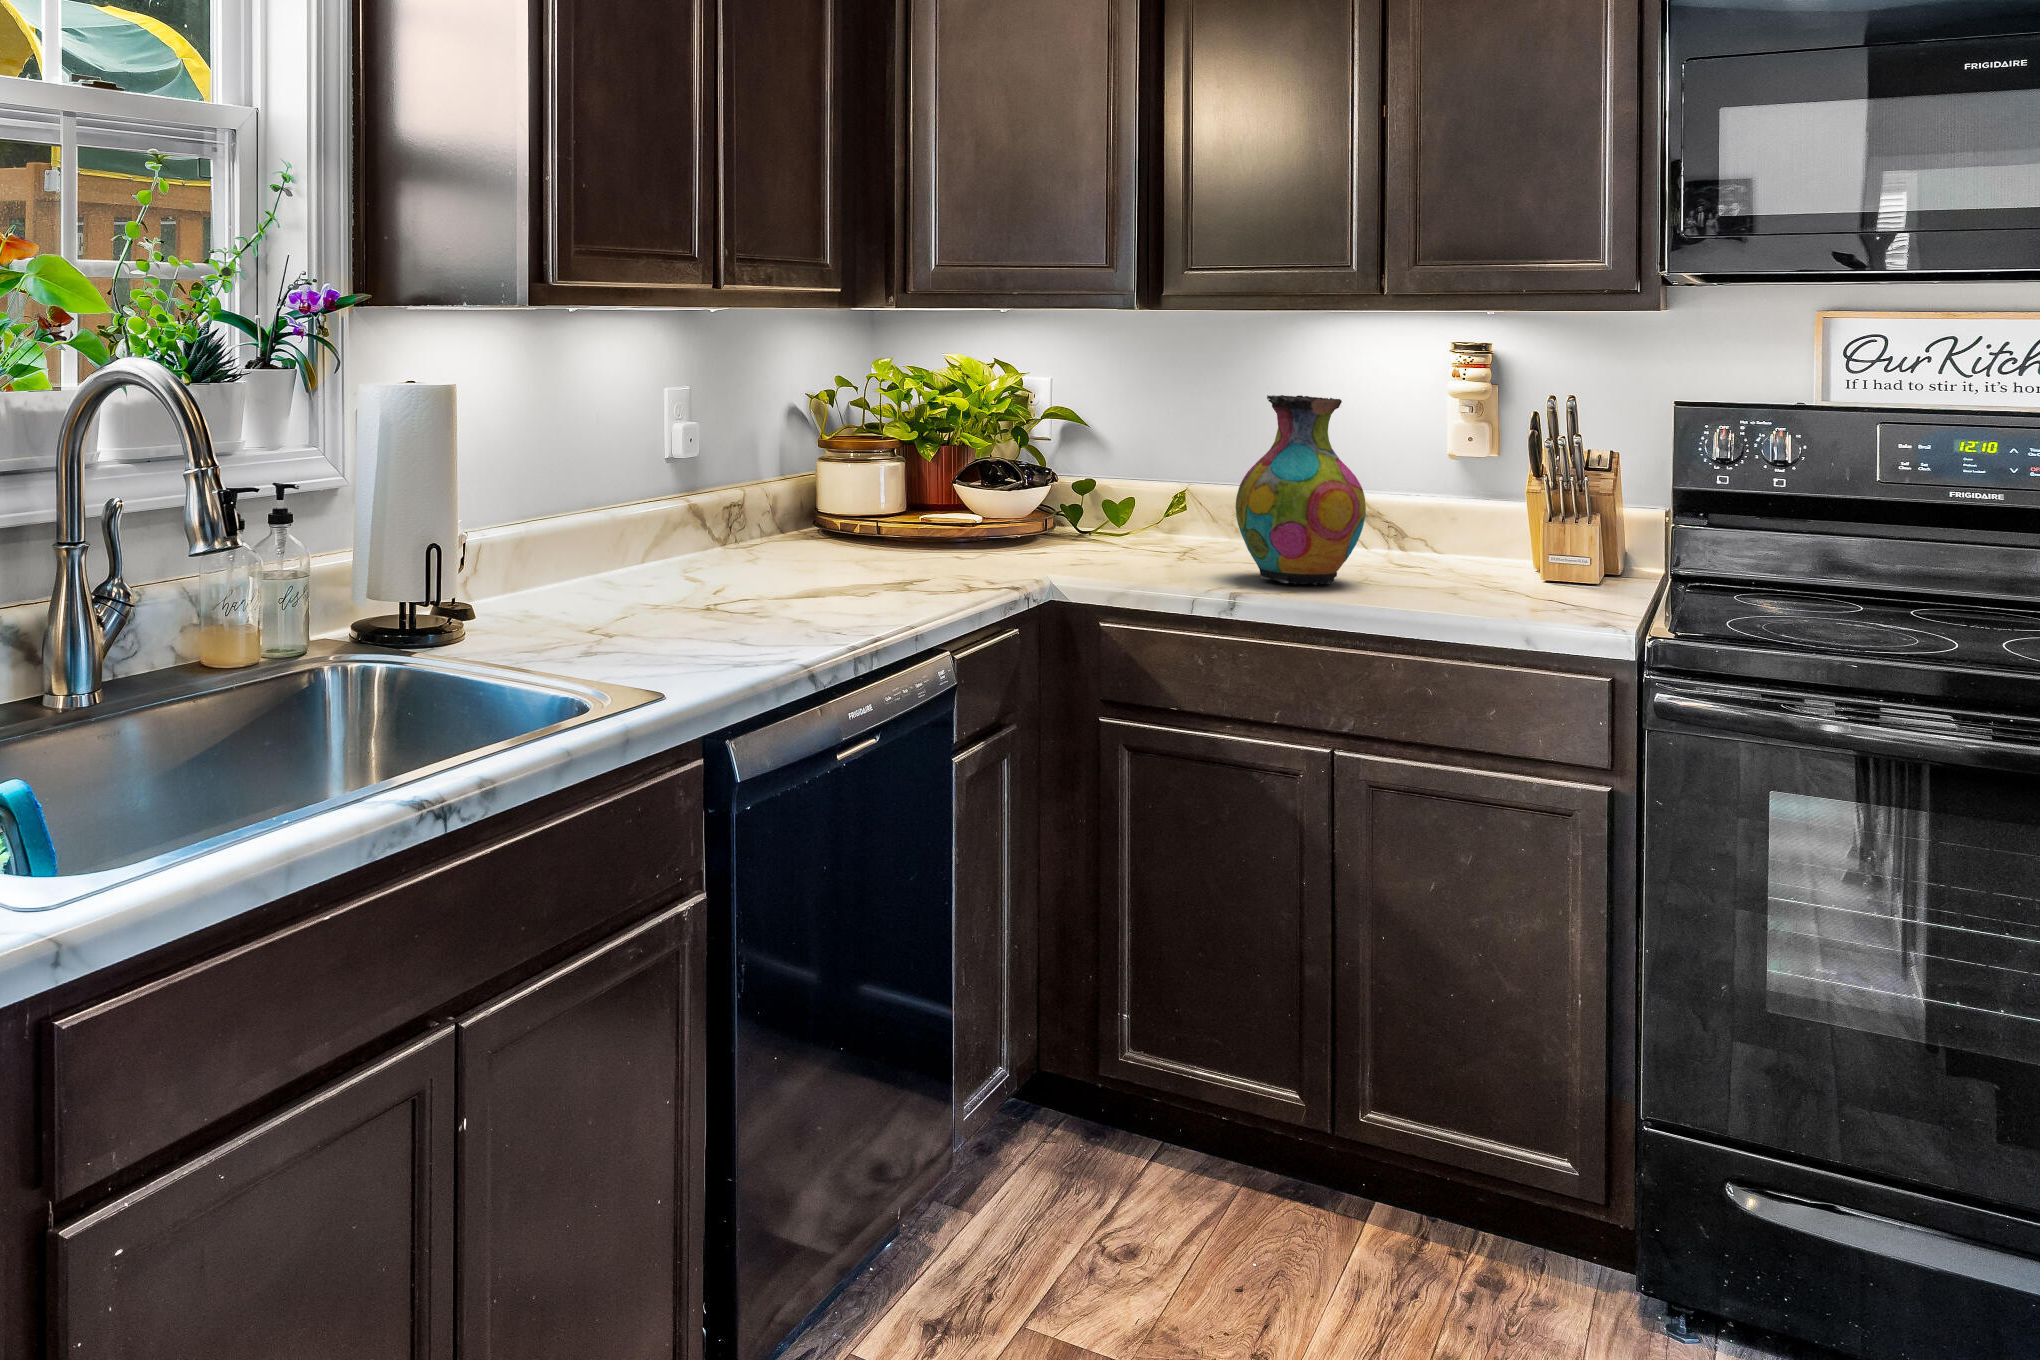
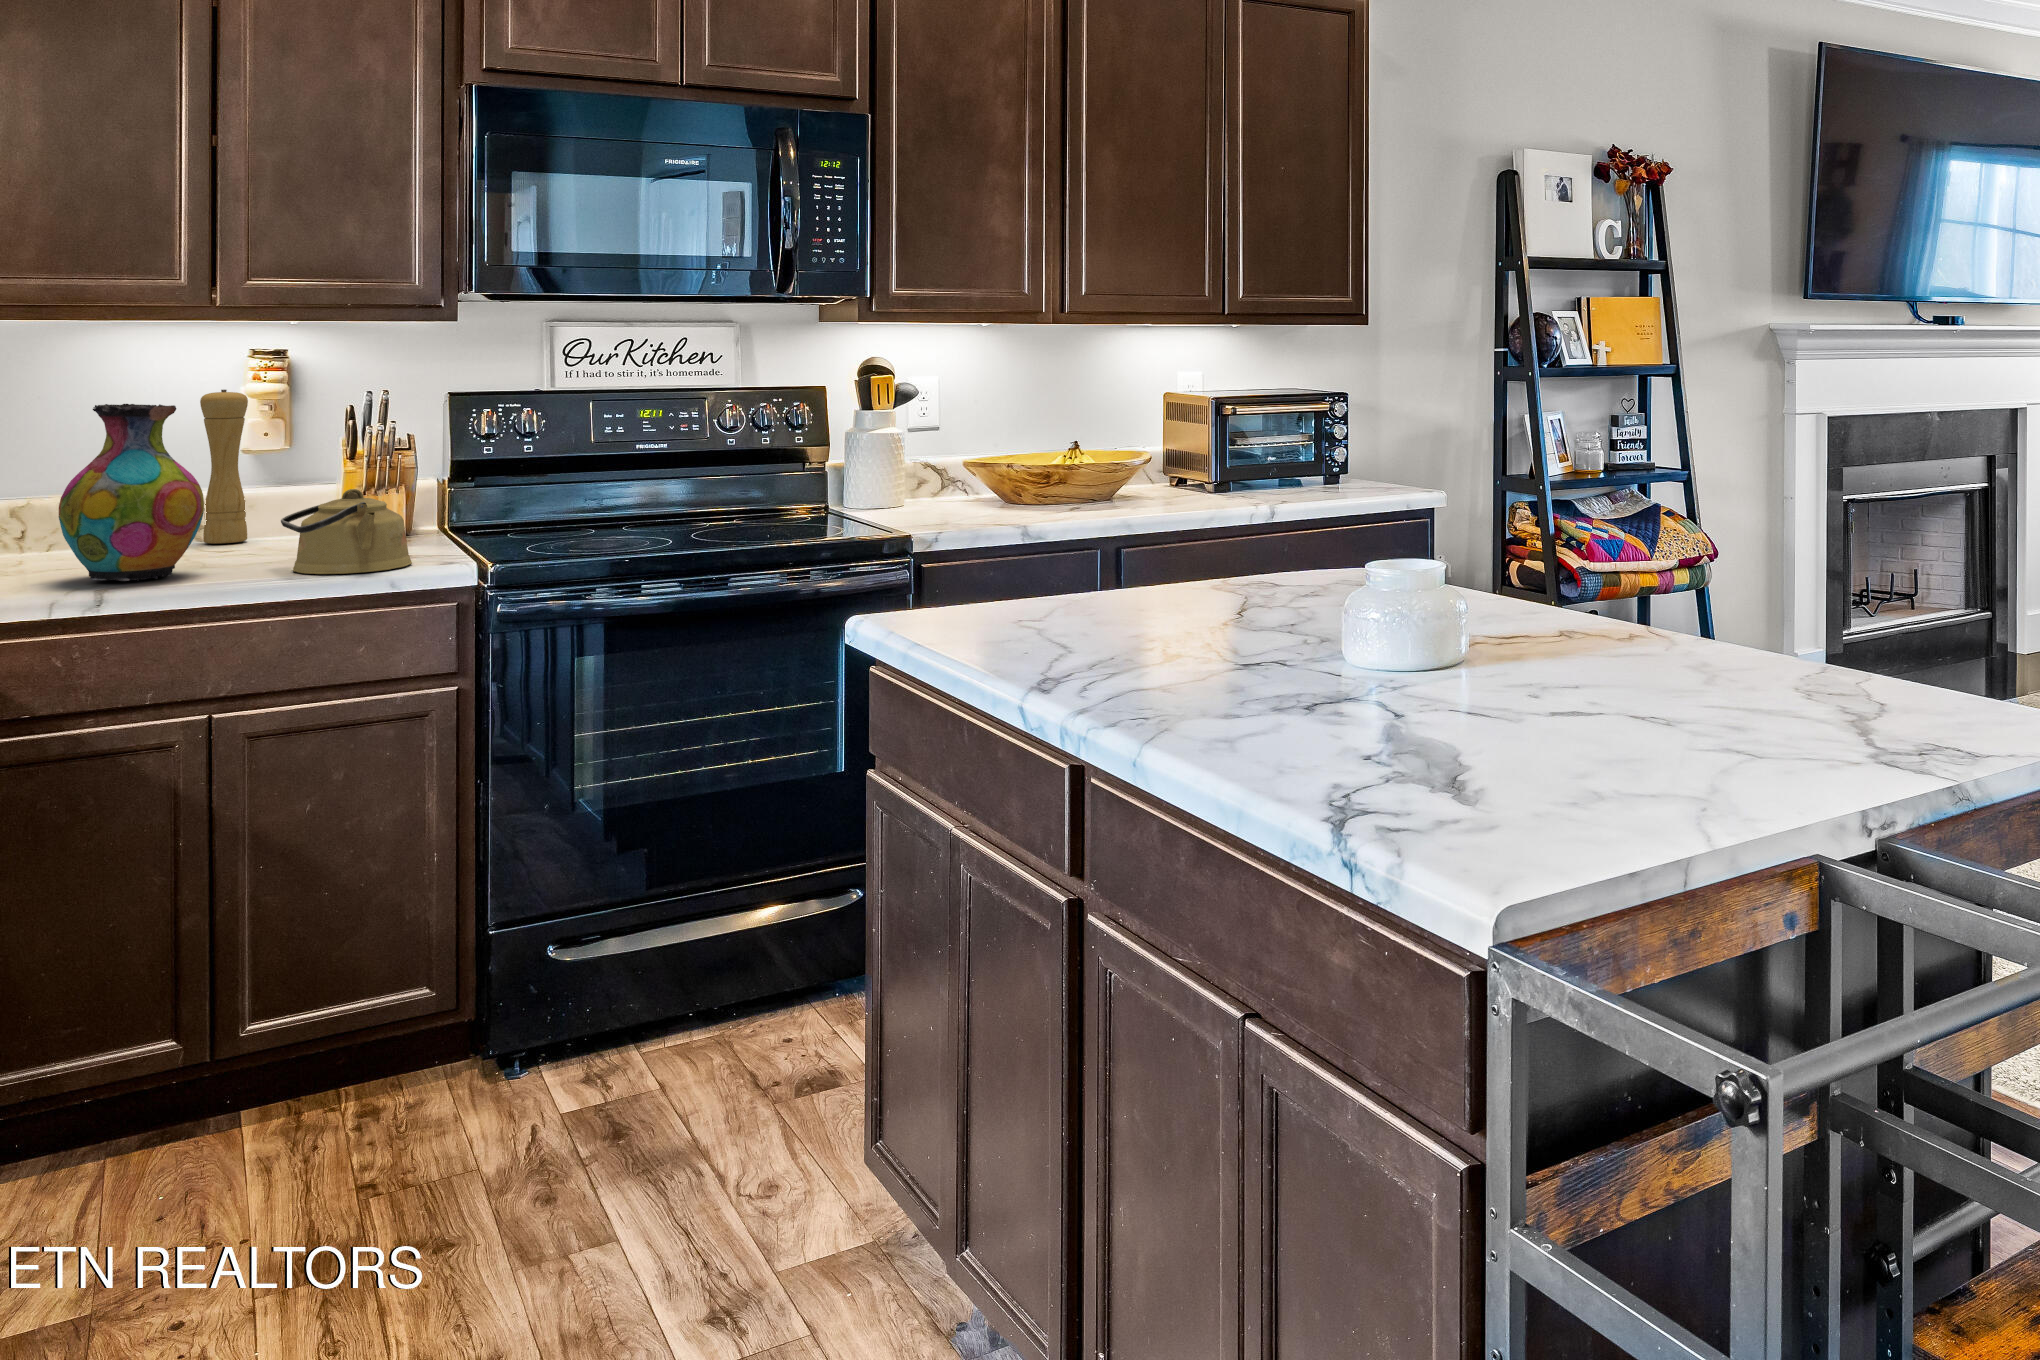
pepper mill: none [1407,387,1453,557] -> present [200,390,248,544]
kettle: none [1442,508,1584,613] -> present [281,489,412,574]

